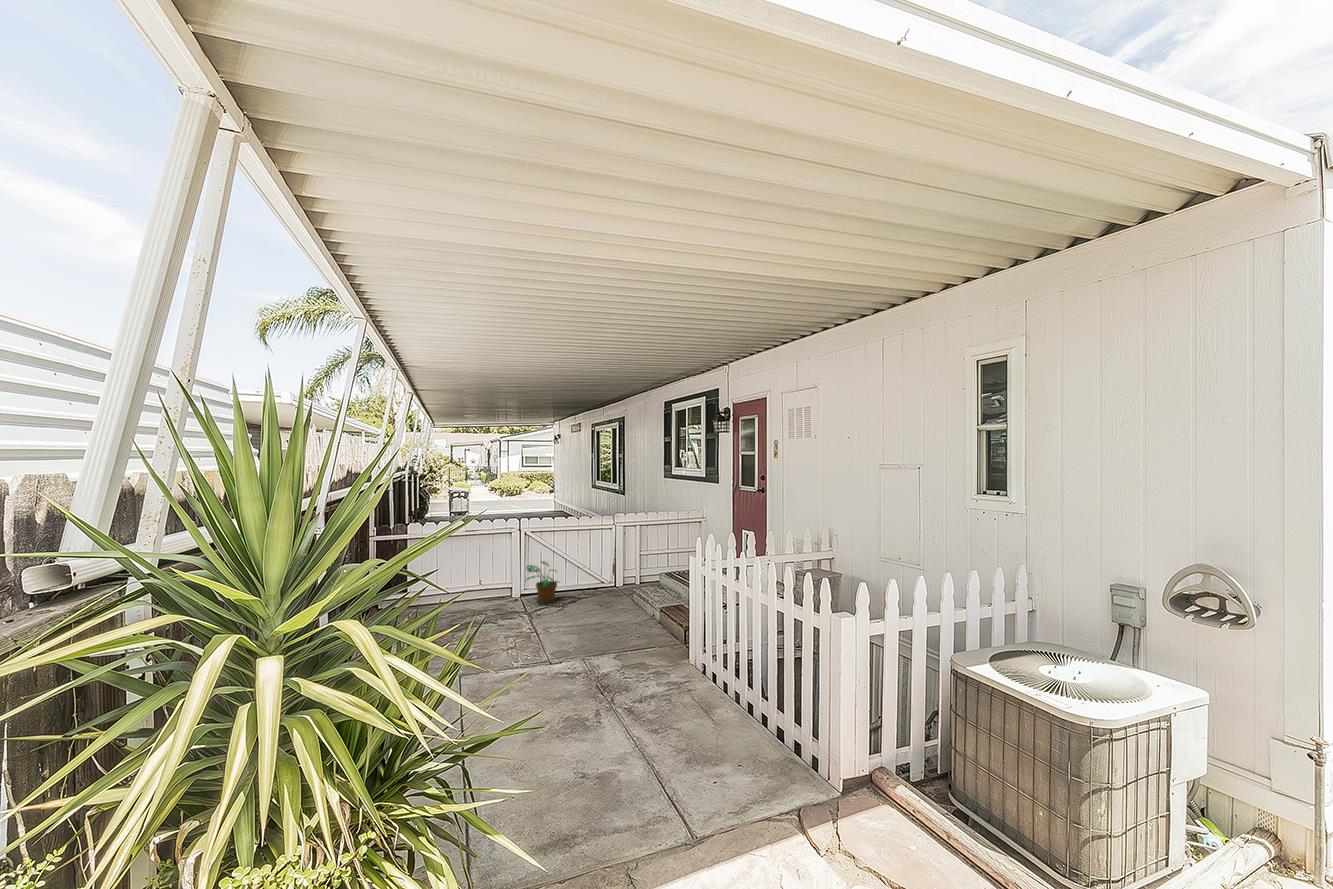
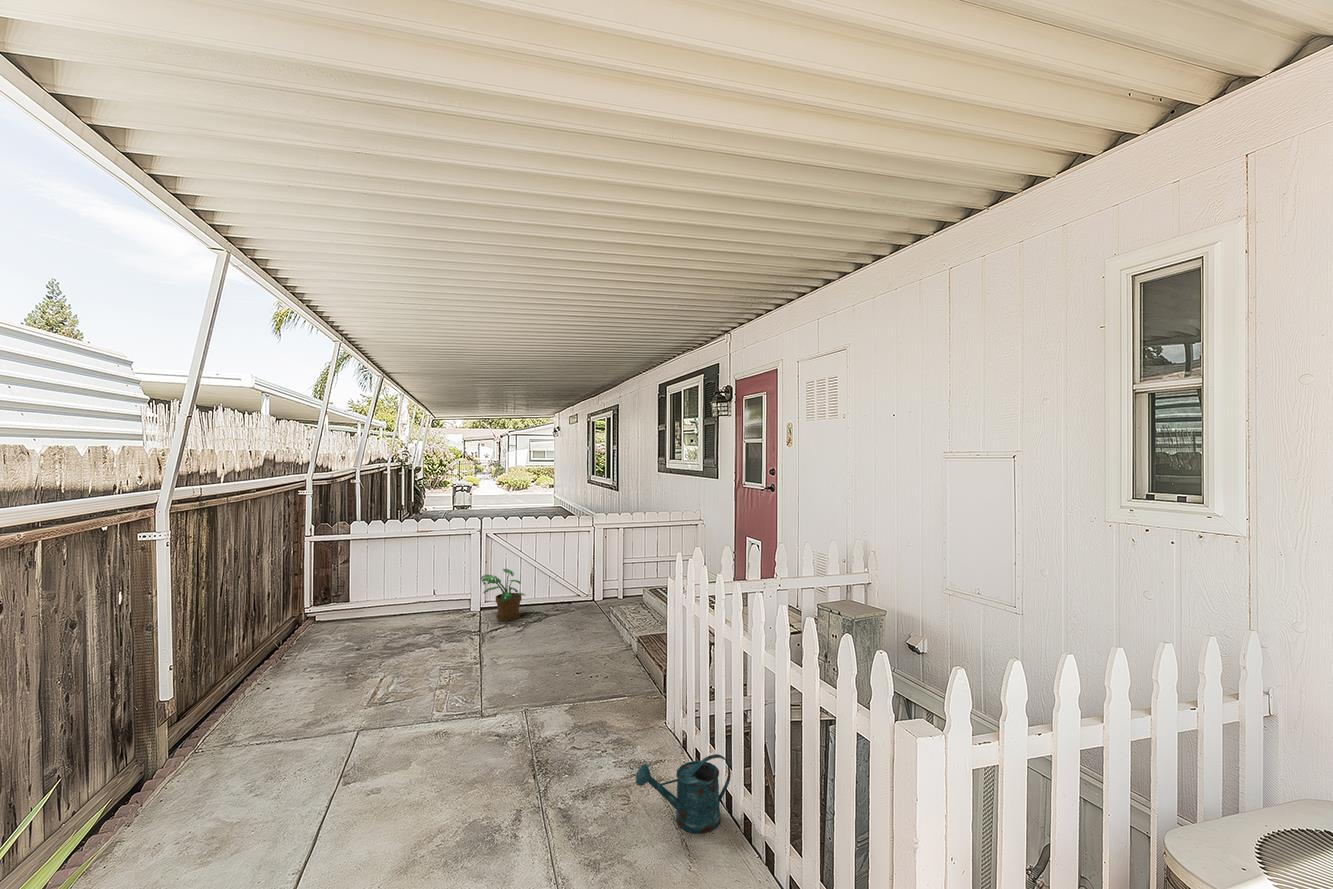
watering can: none [678,667,739,715] -> present [636,754,731,834]

